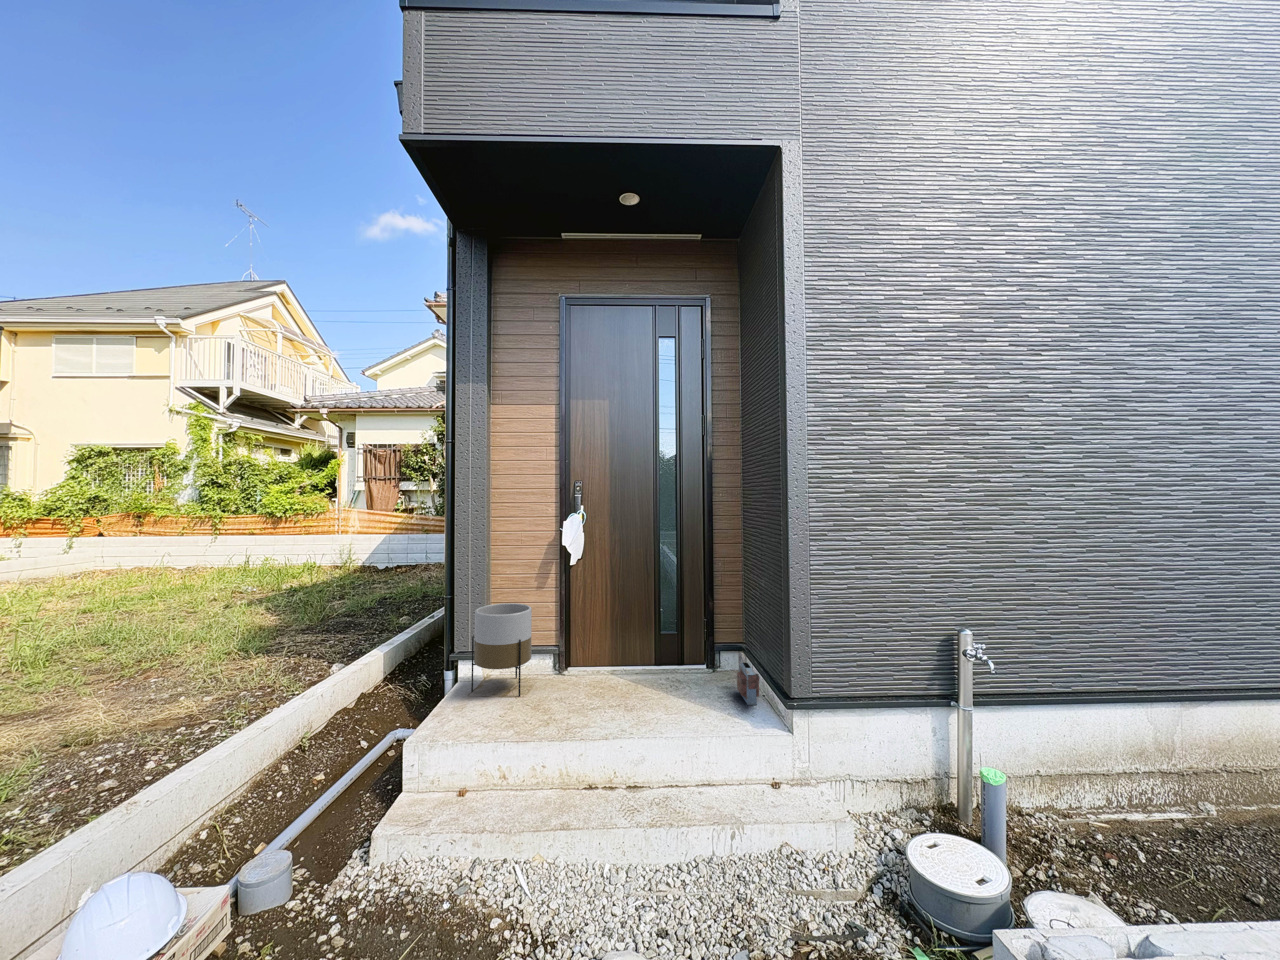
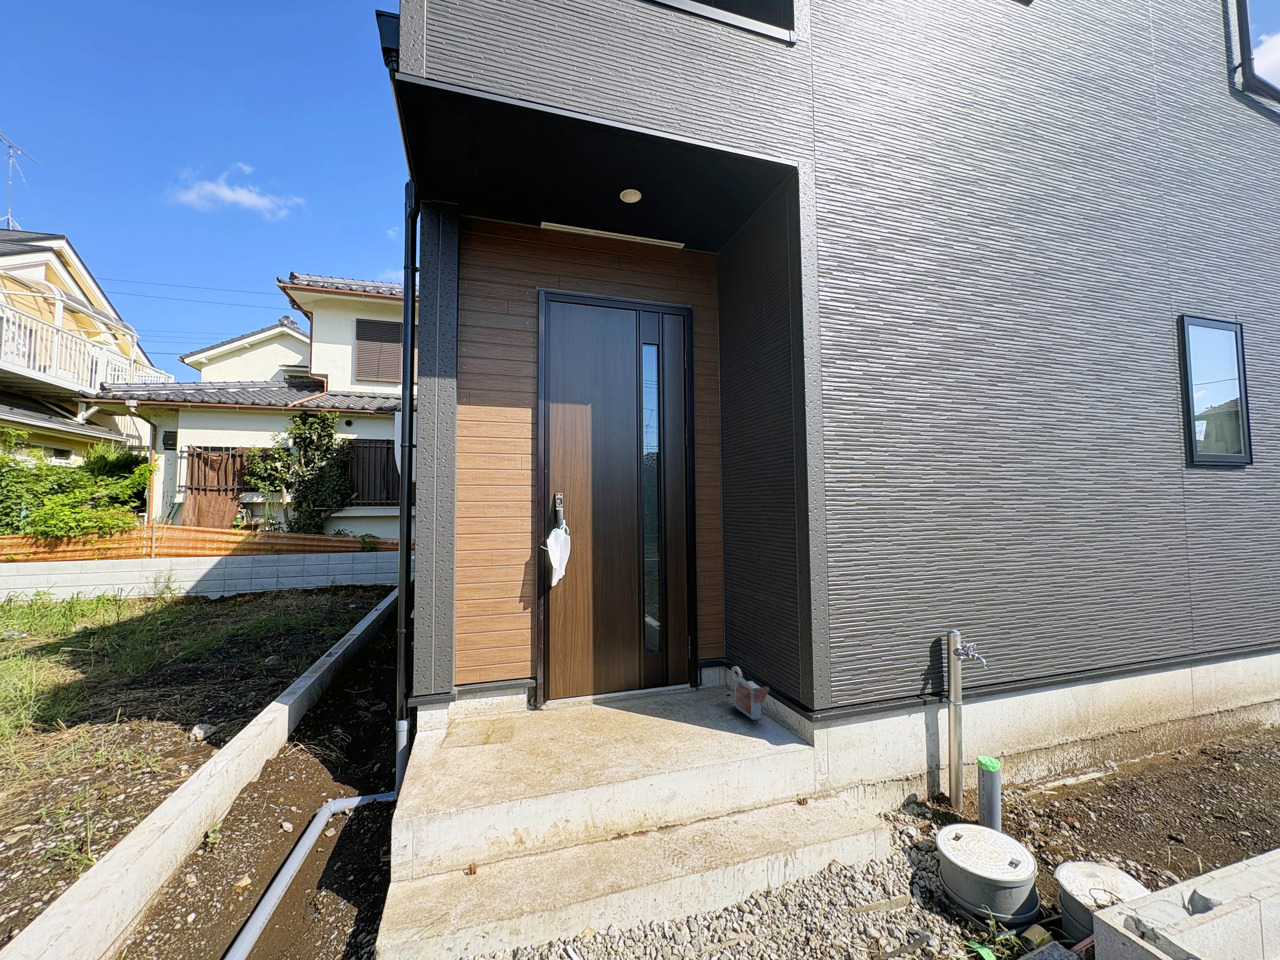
planter: present [471,603,532,696] -> none [437,629,511,739]

